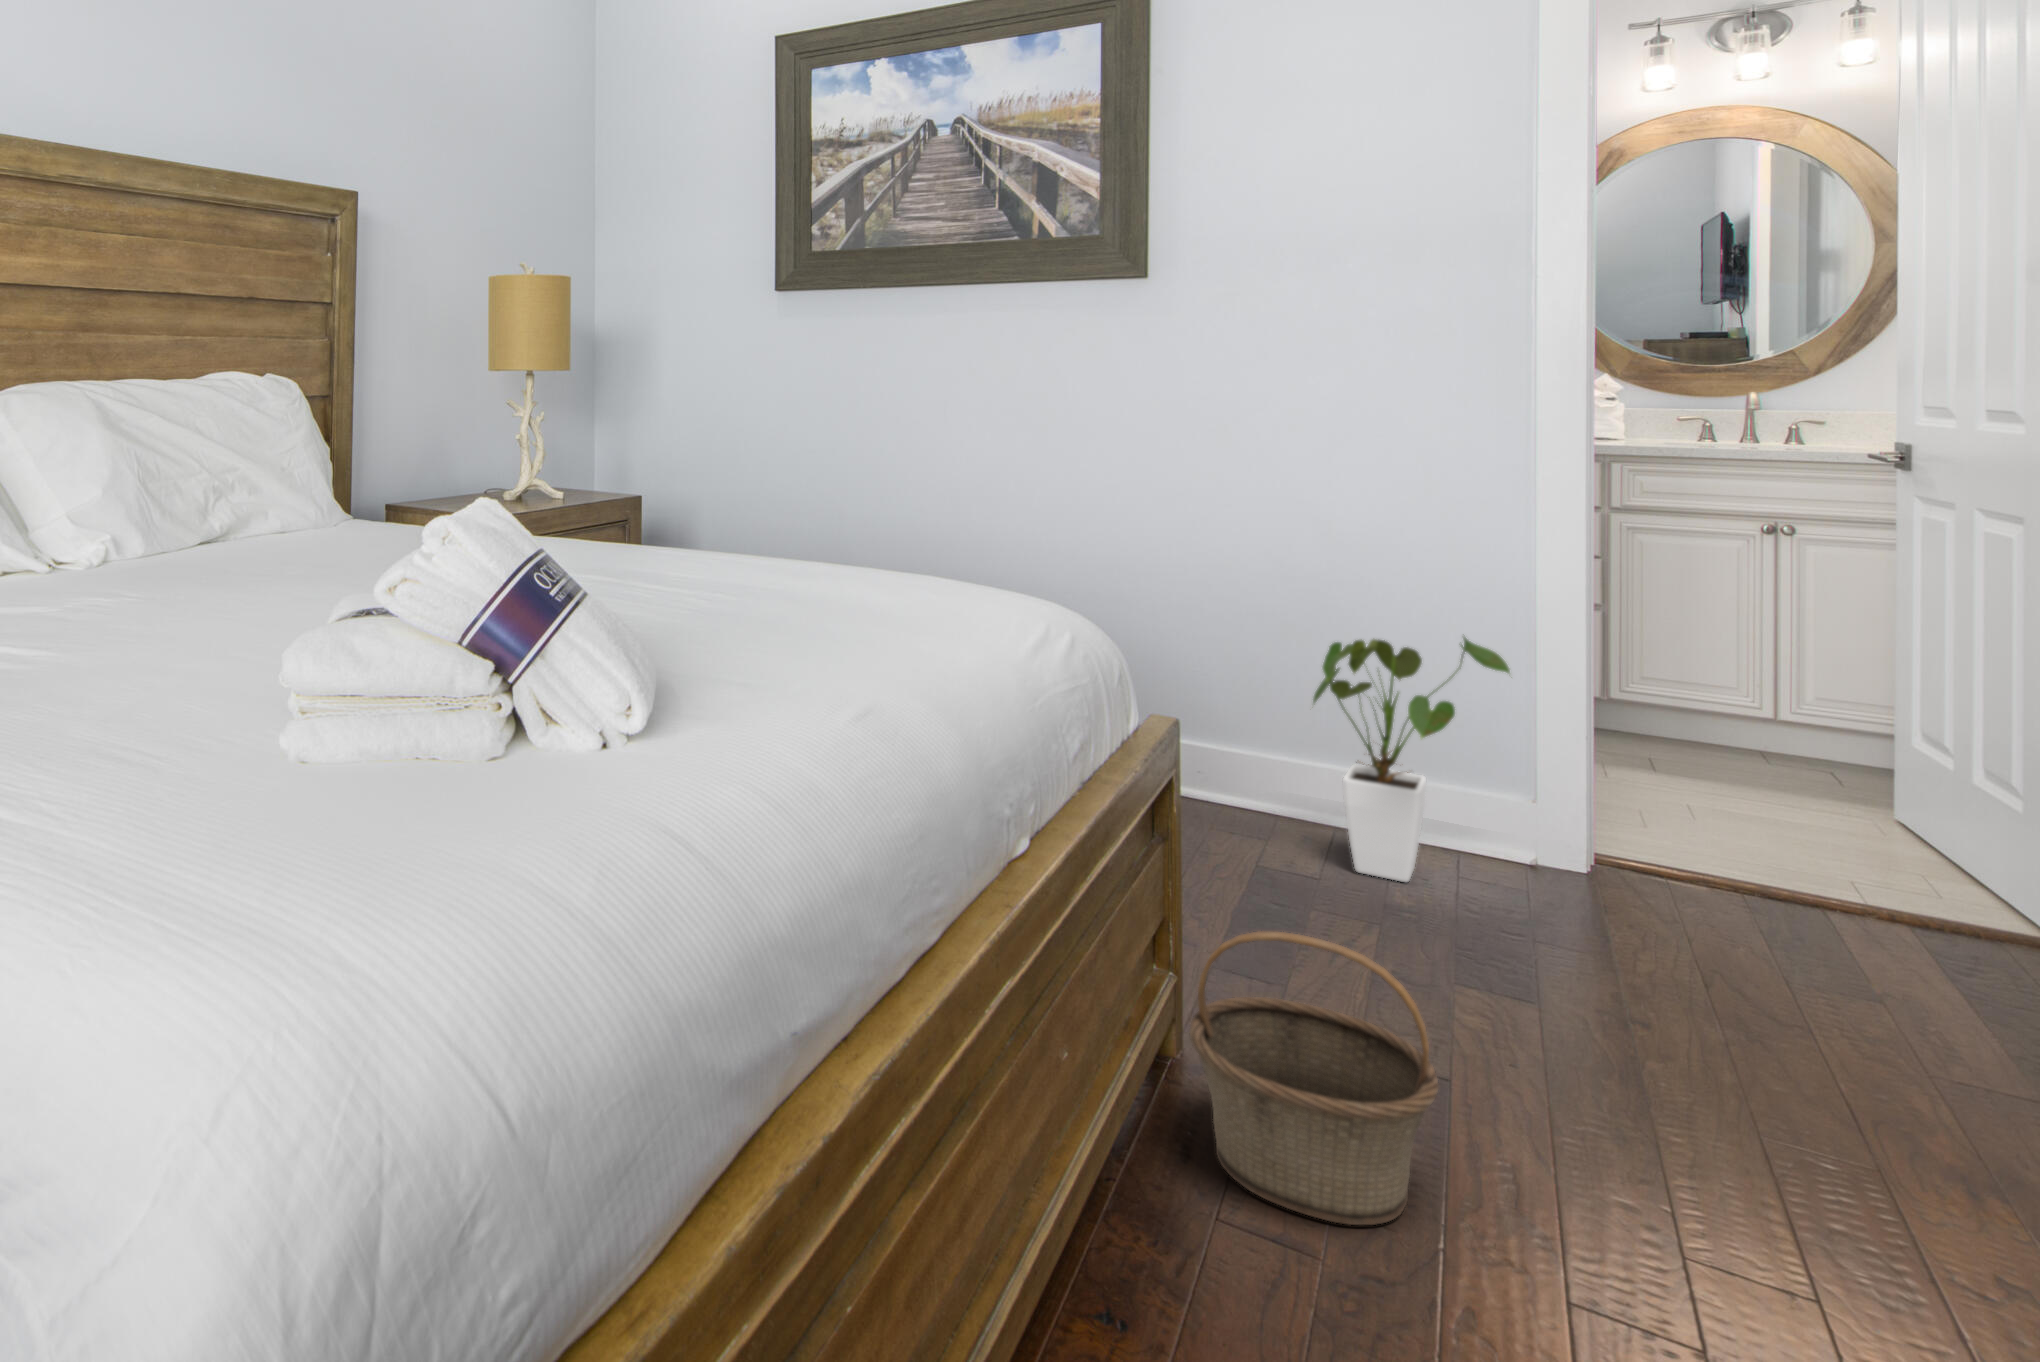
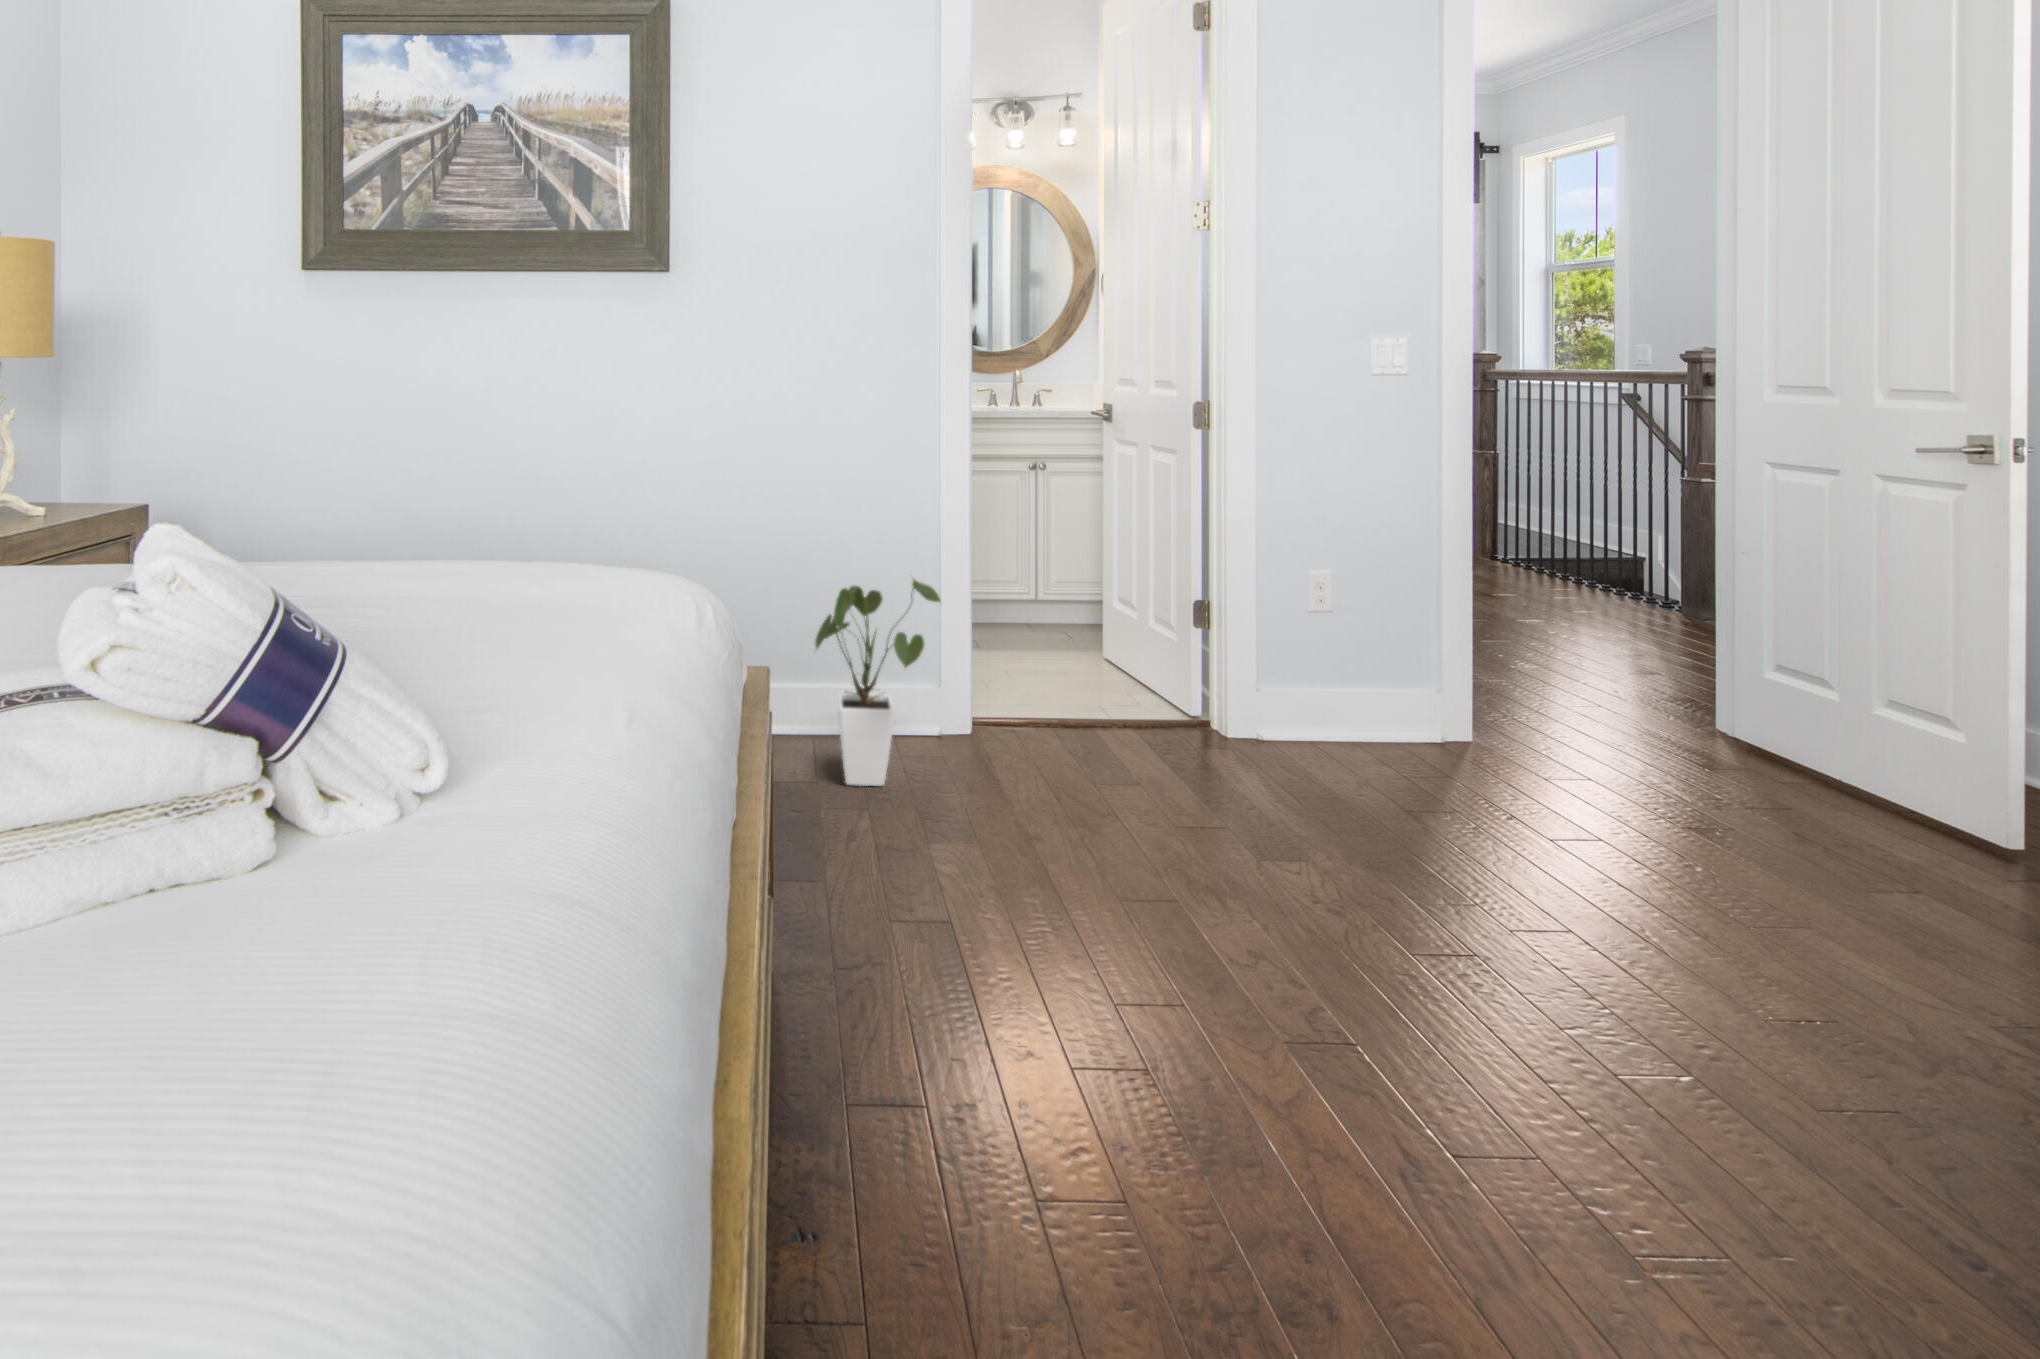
basket: present [1189,931,1439,1225] -> none [844,888,1041,1145]

